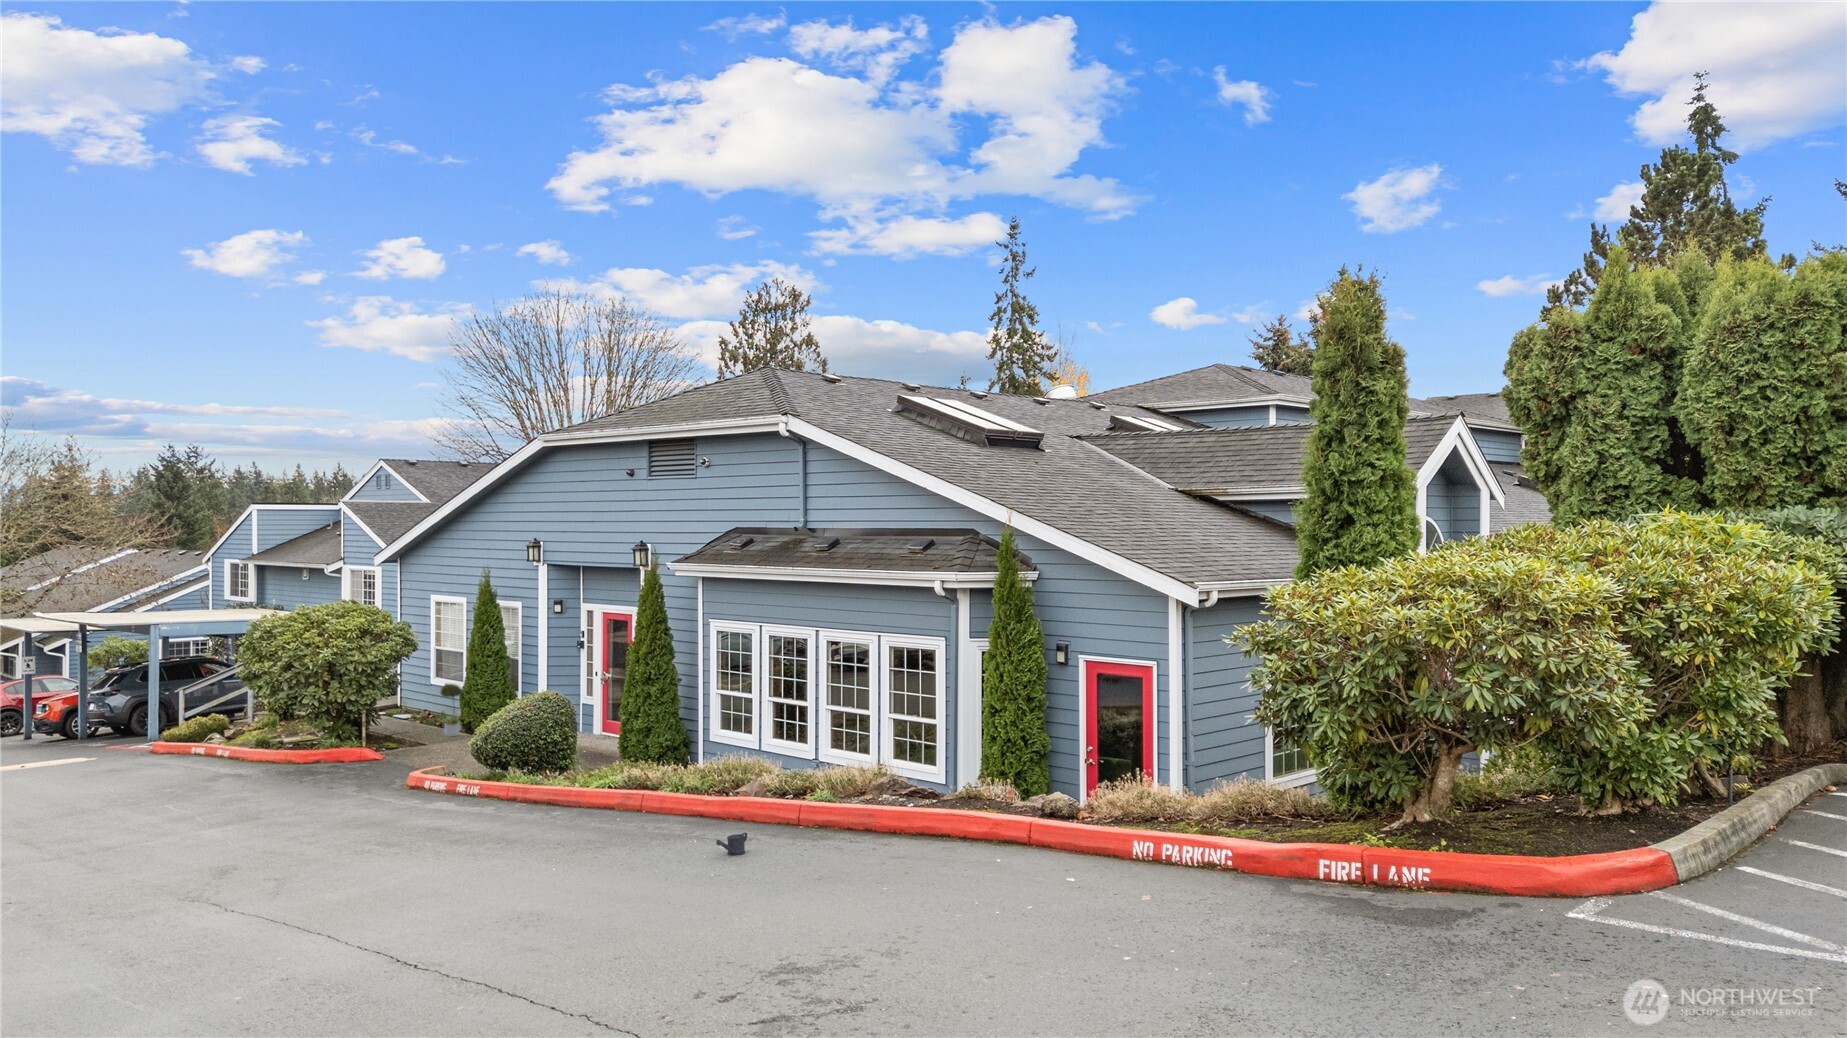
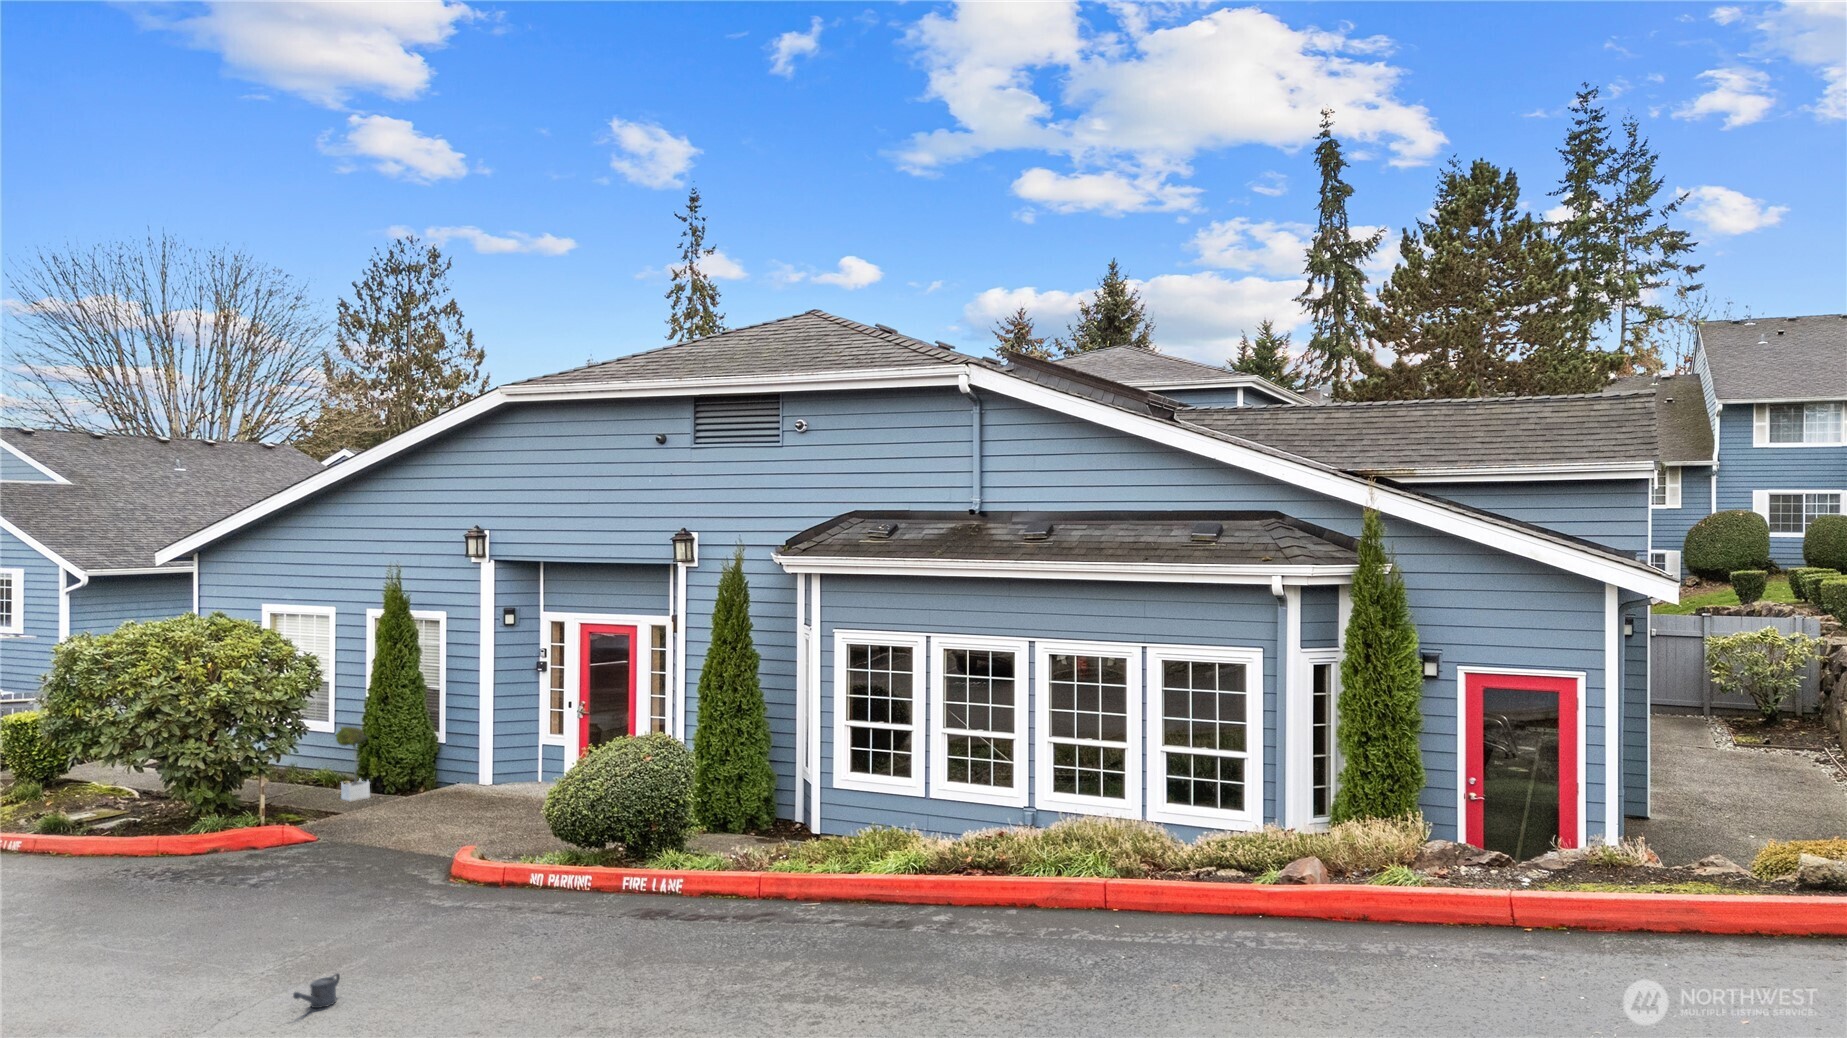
watering can: present [716,833,747,855] -> present [293,973,340,1008]

